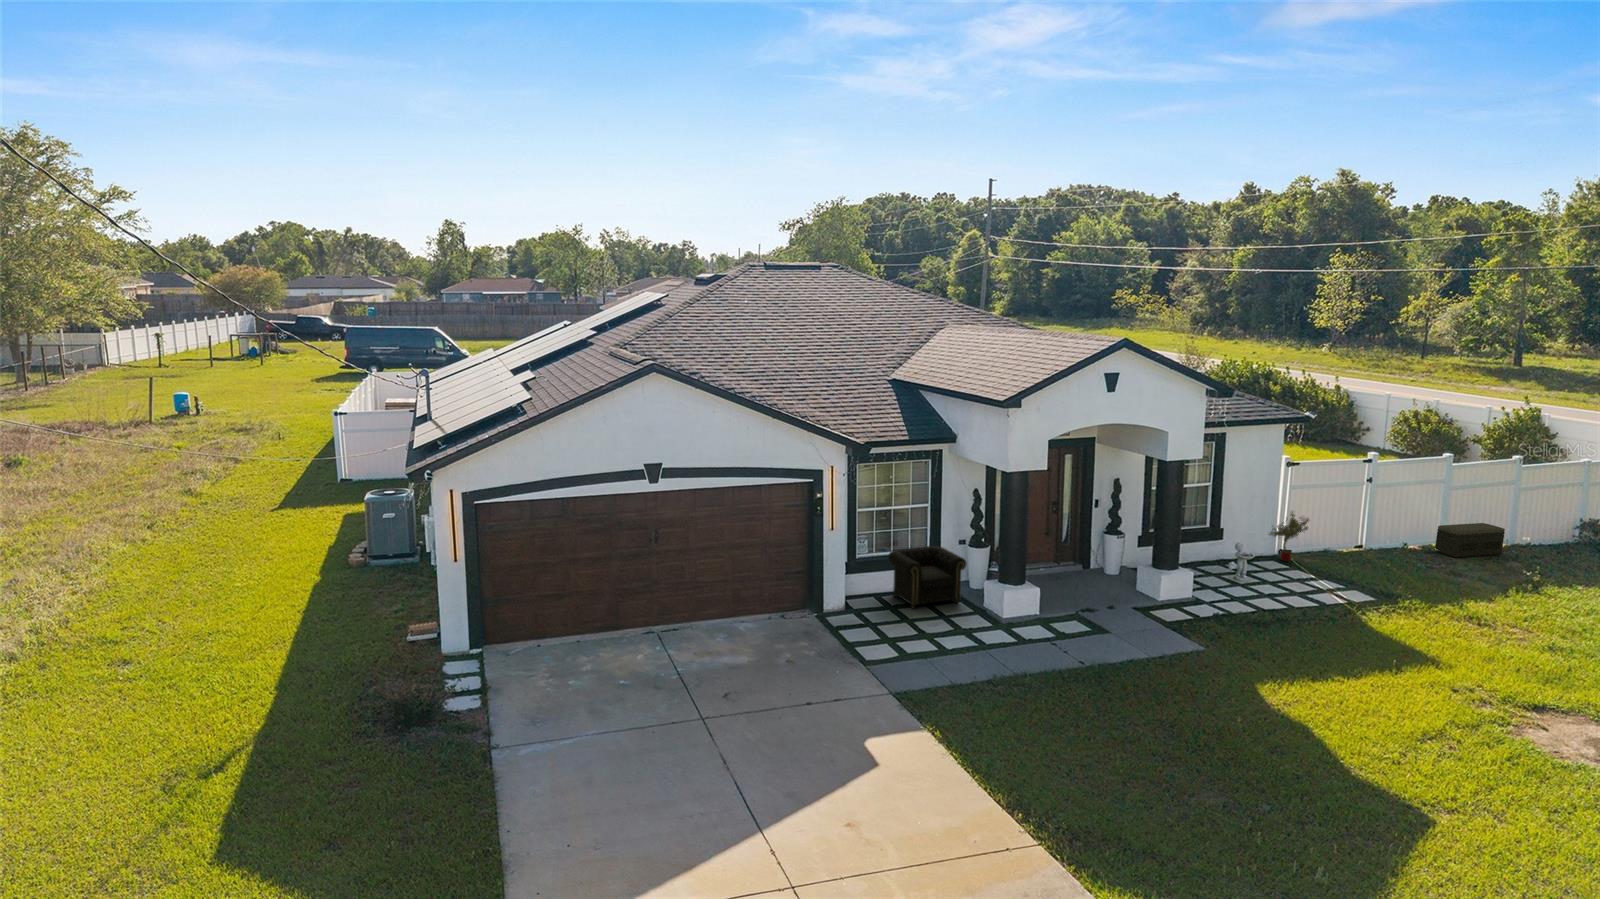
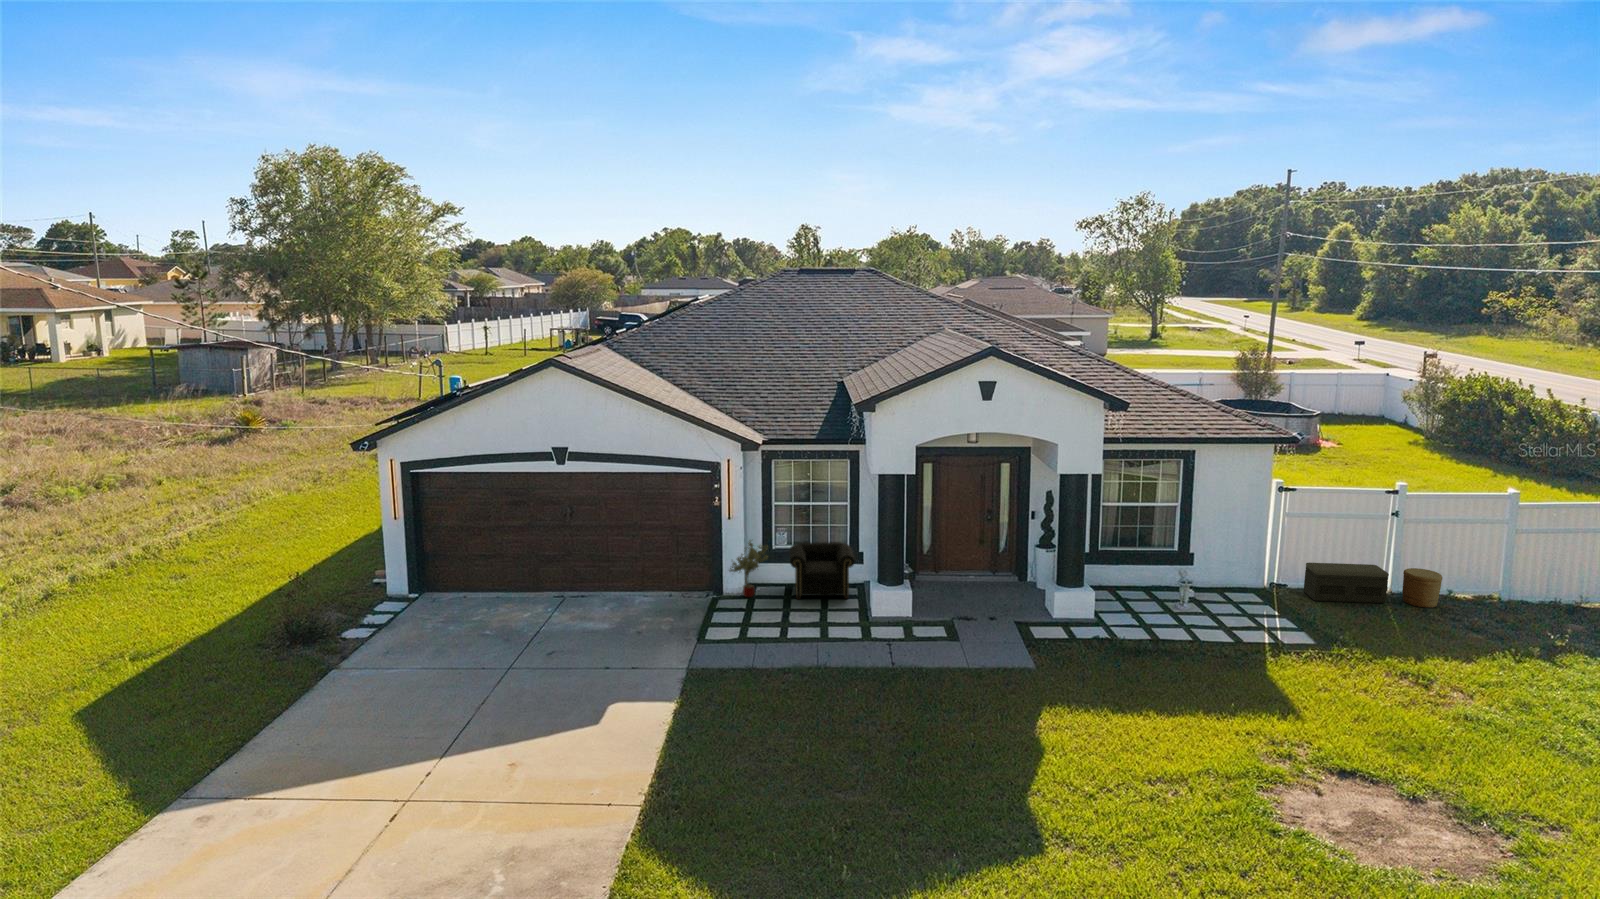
potted tree: present [1268,512,1309,562] -> present [729,540,768,597]
storage bench: present [1435,523,1505,558] -> present [1304,563,1389,603]
woven basket: none [1378,527,1412,559] -> present [1402,568,1442,608]

